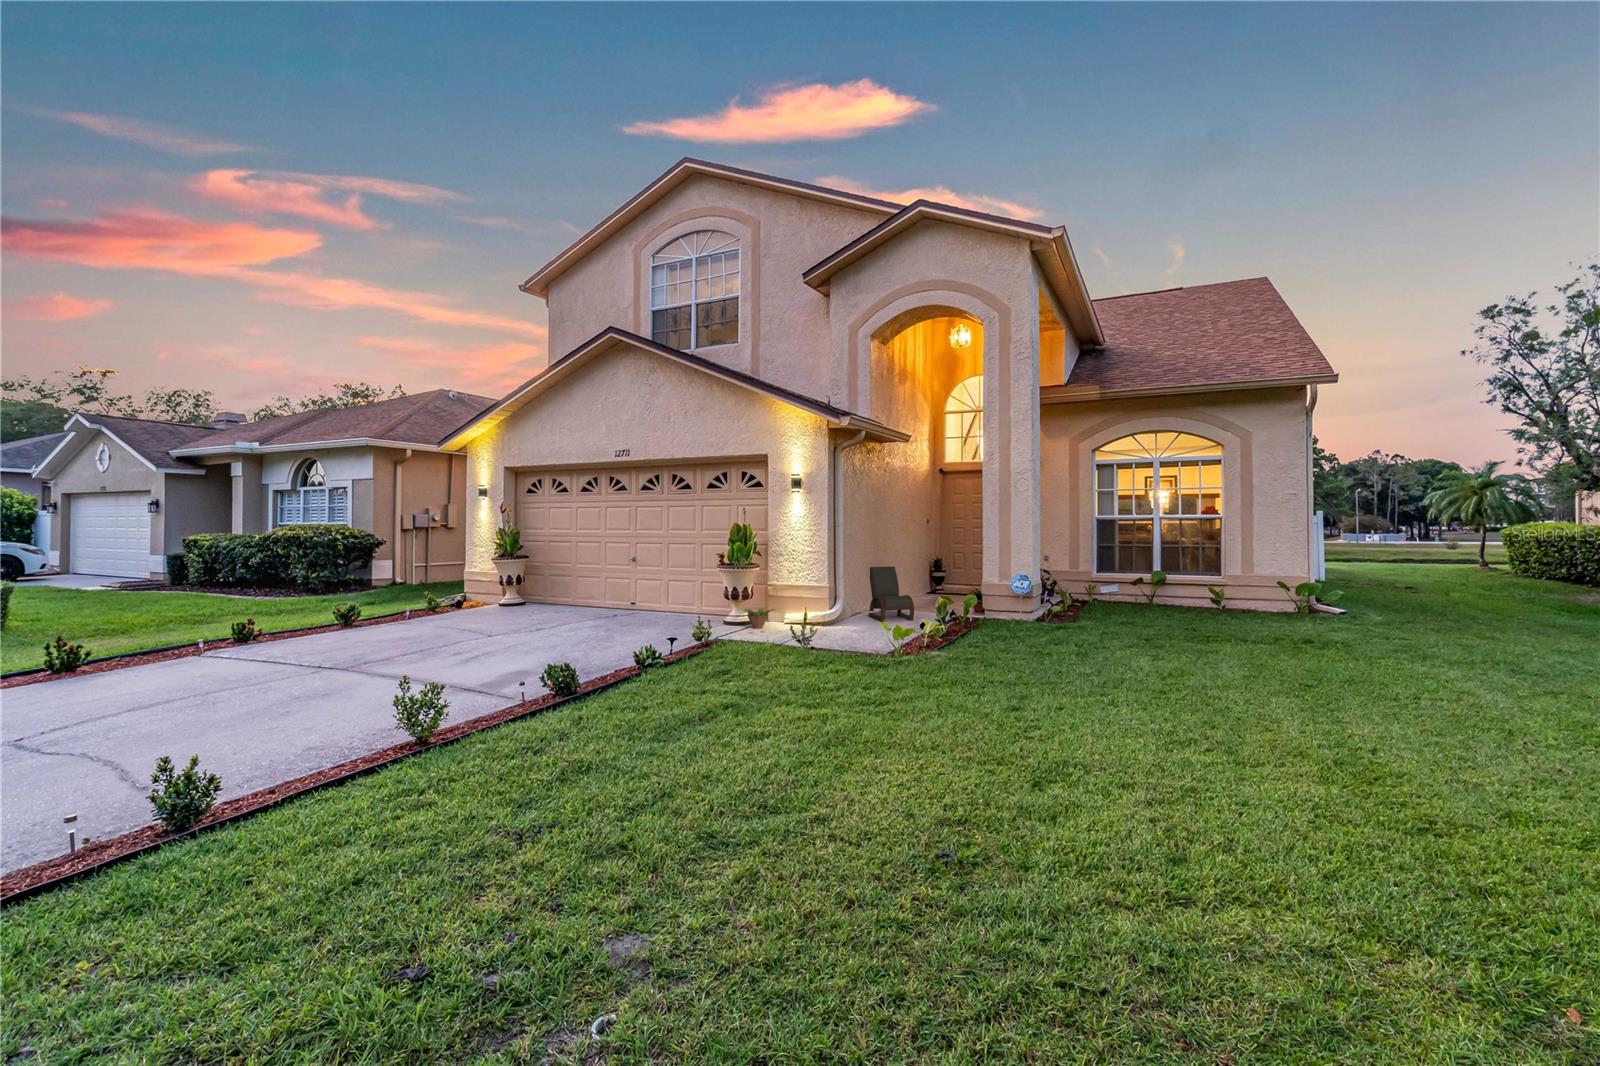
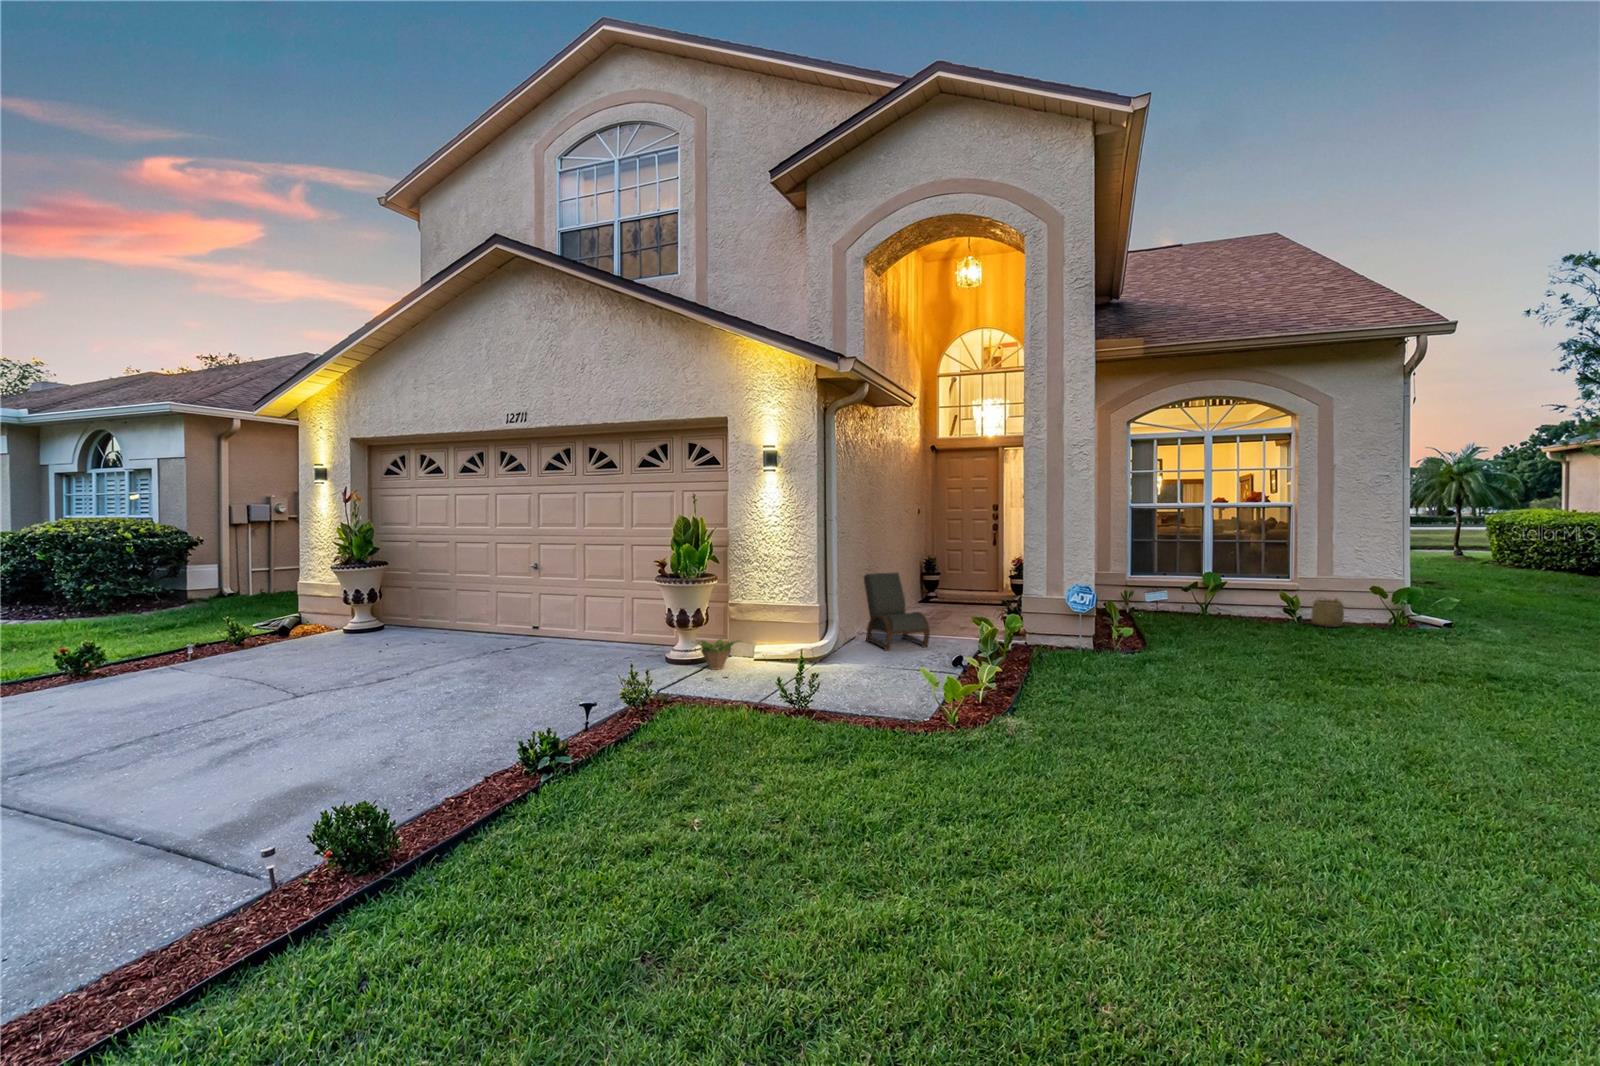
basket: none [1230,591,1261,615] -> present [1311,597,1344,627]

